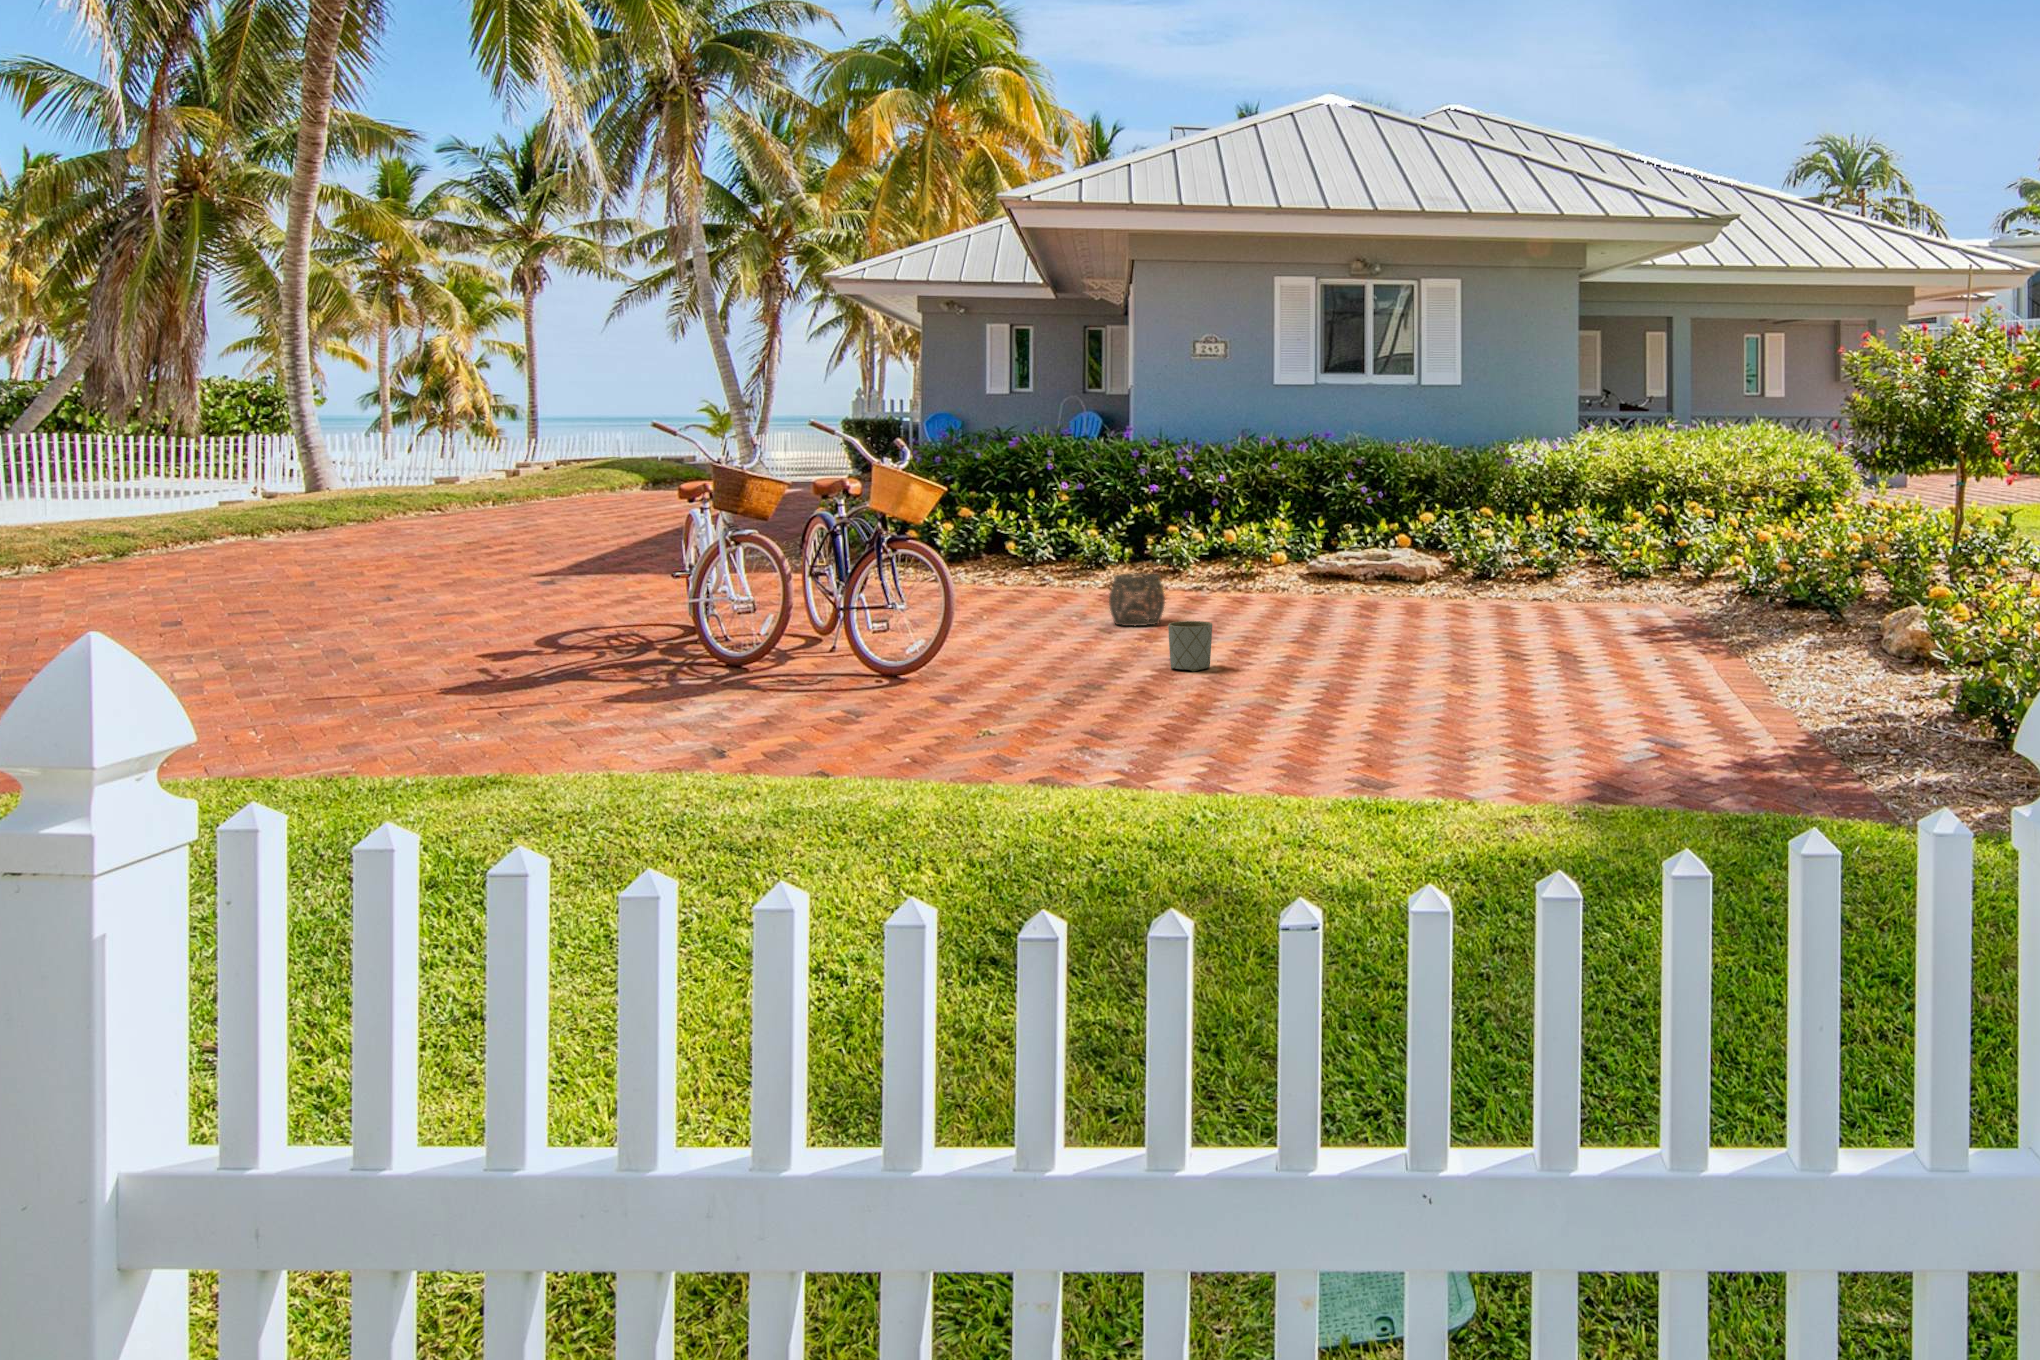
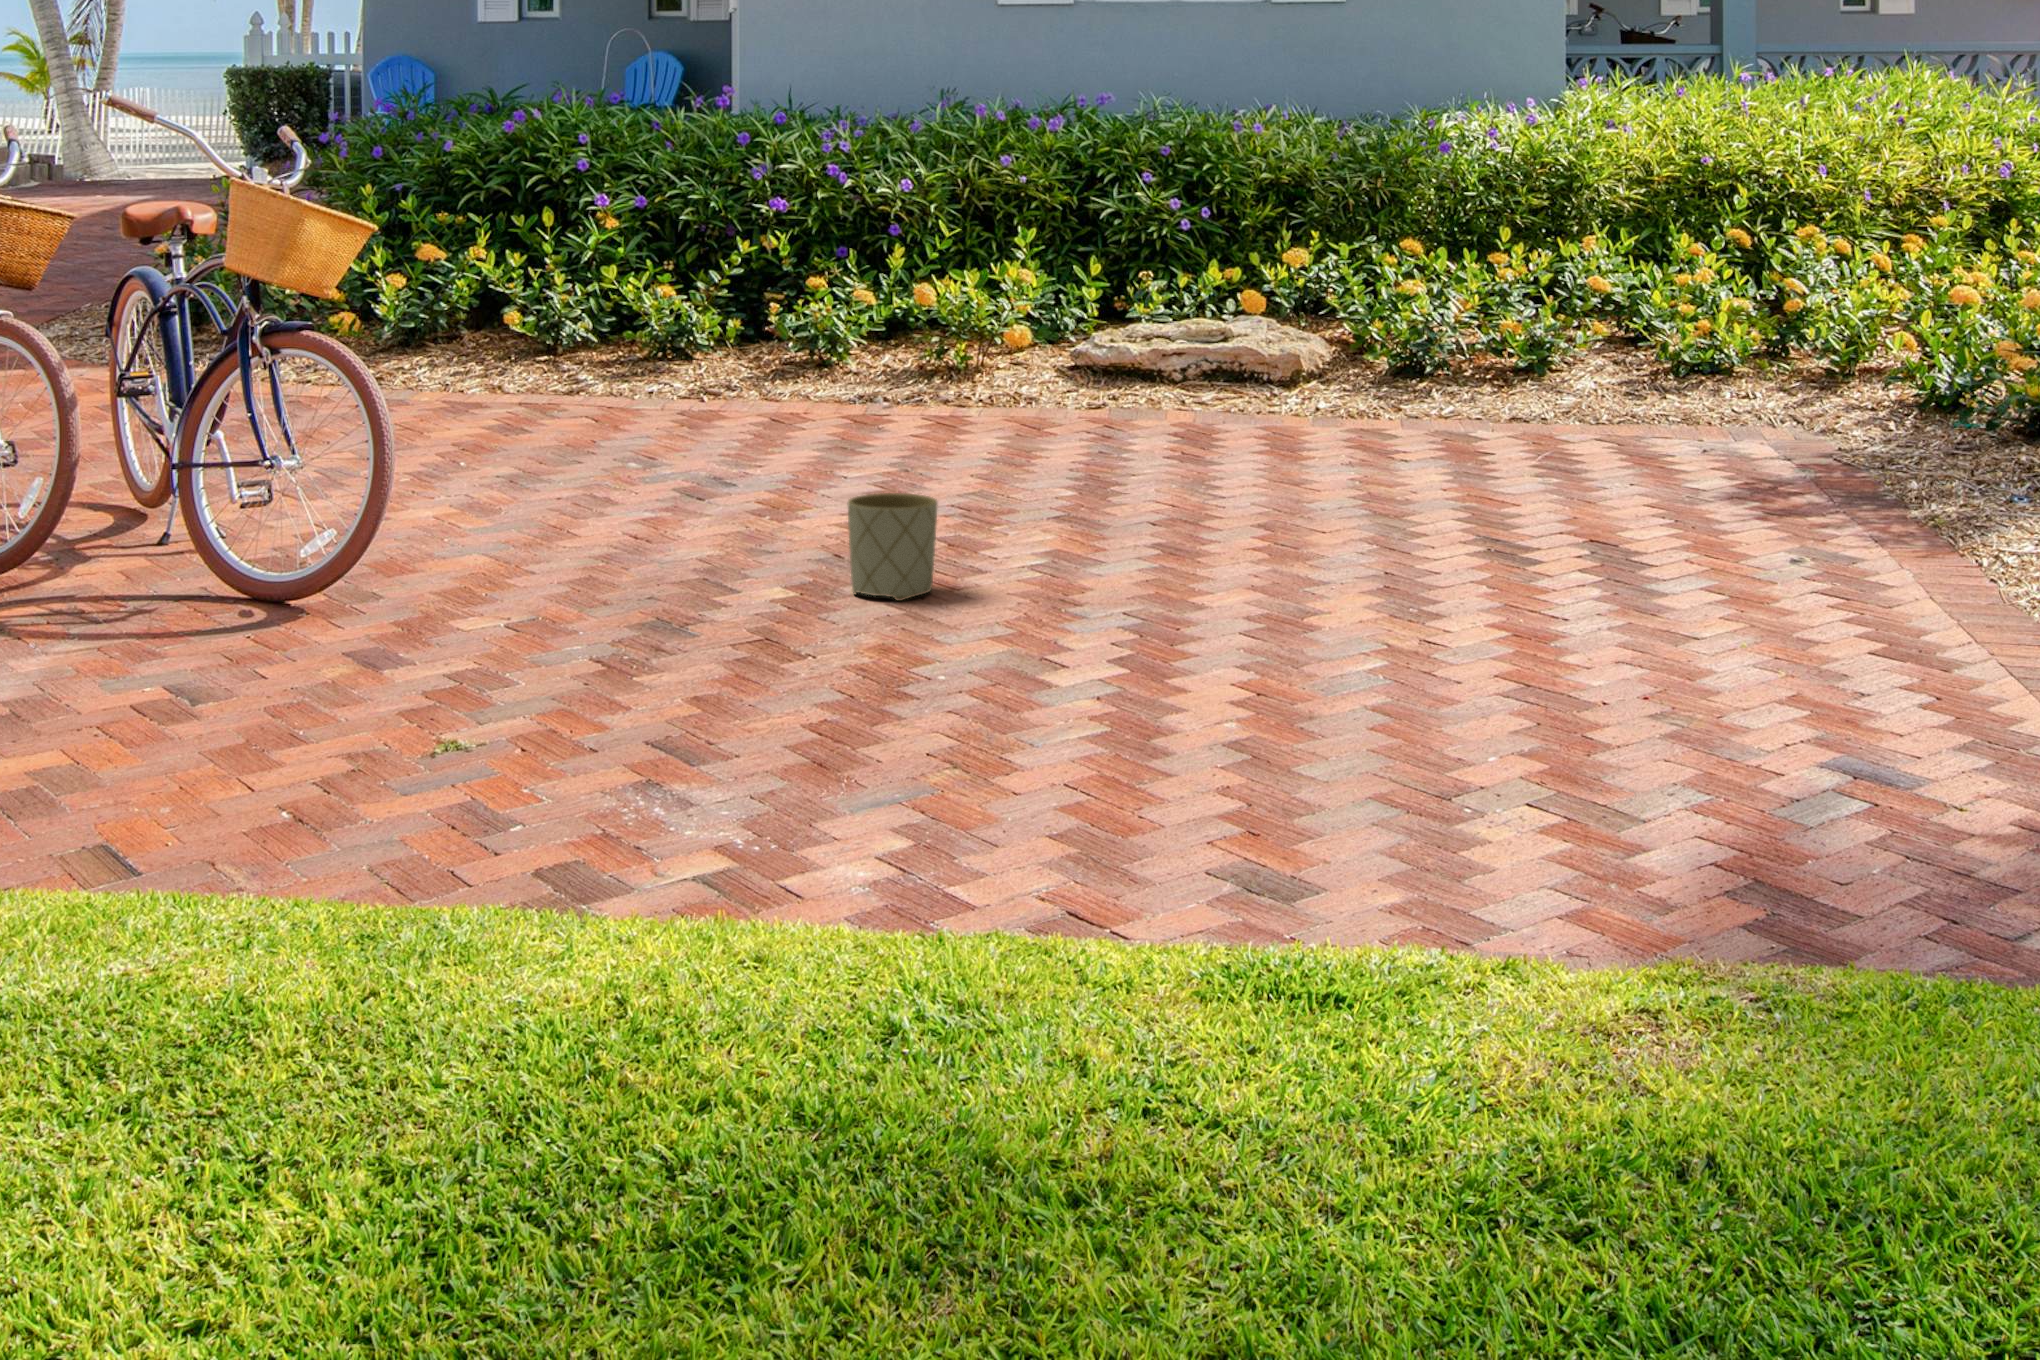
woven basket: present [1109,573,1165,626] -> none [713,378,825,485]

